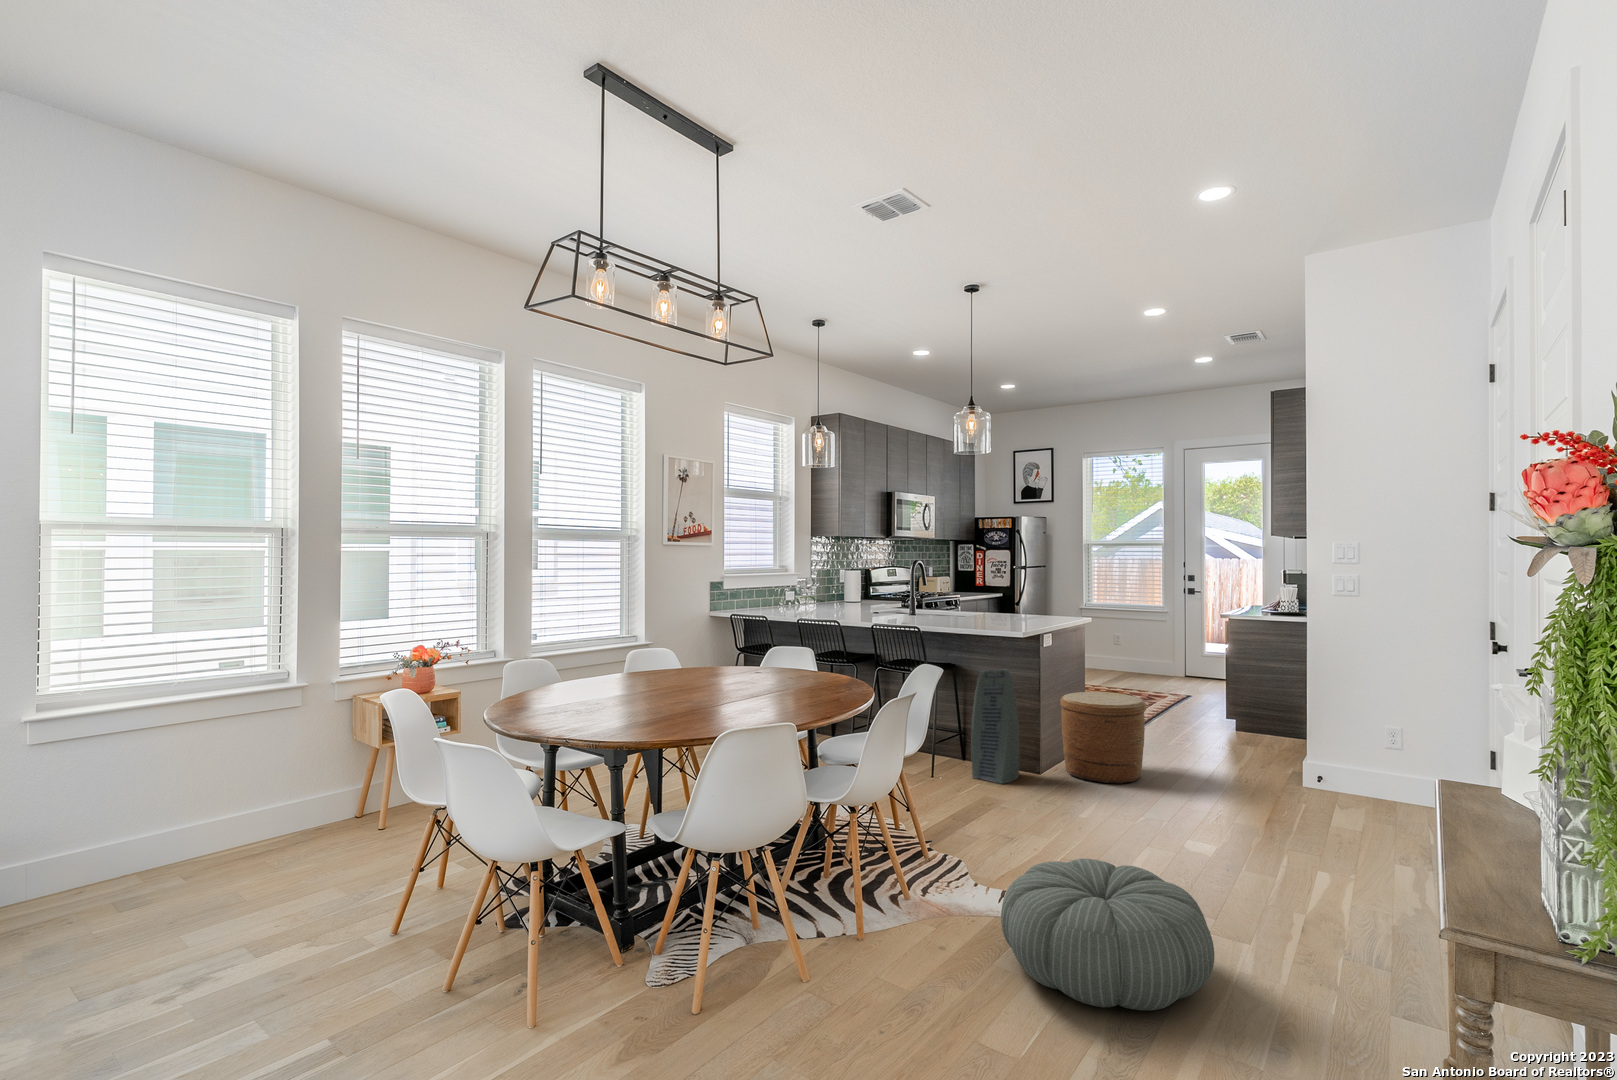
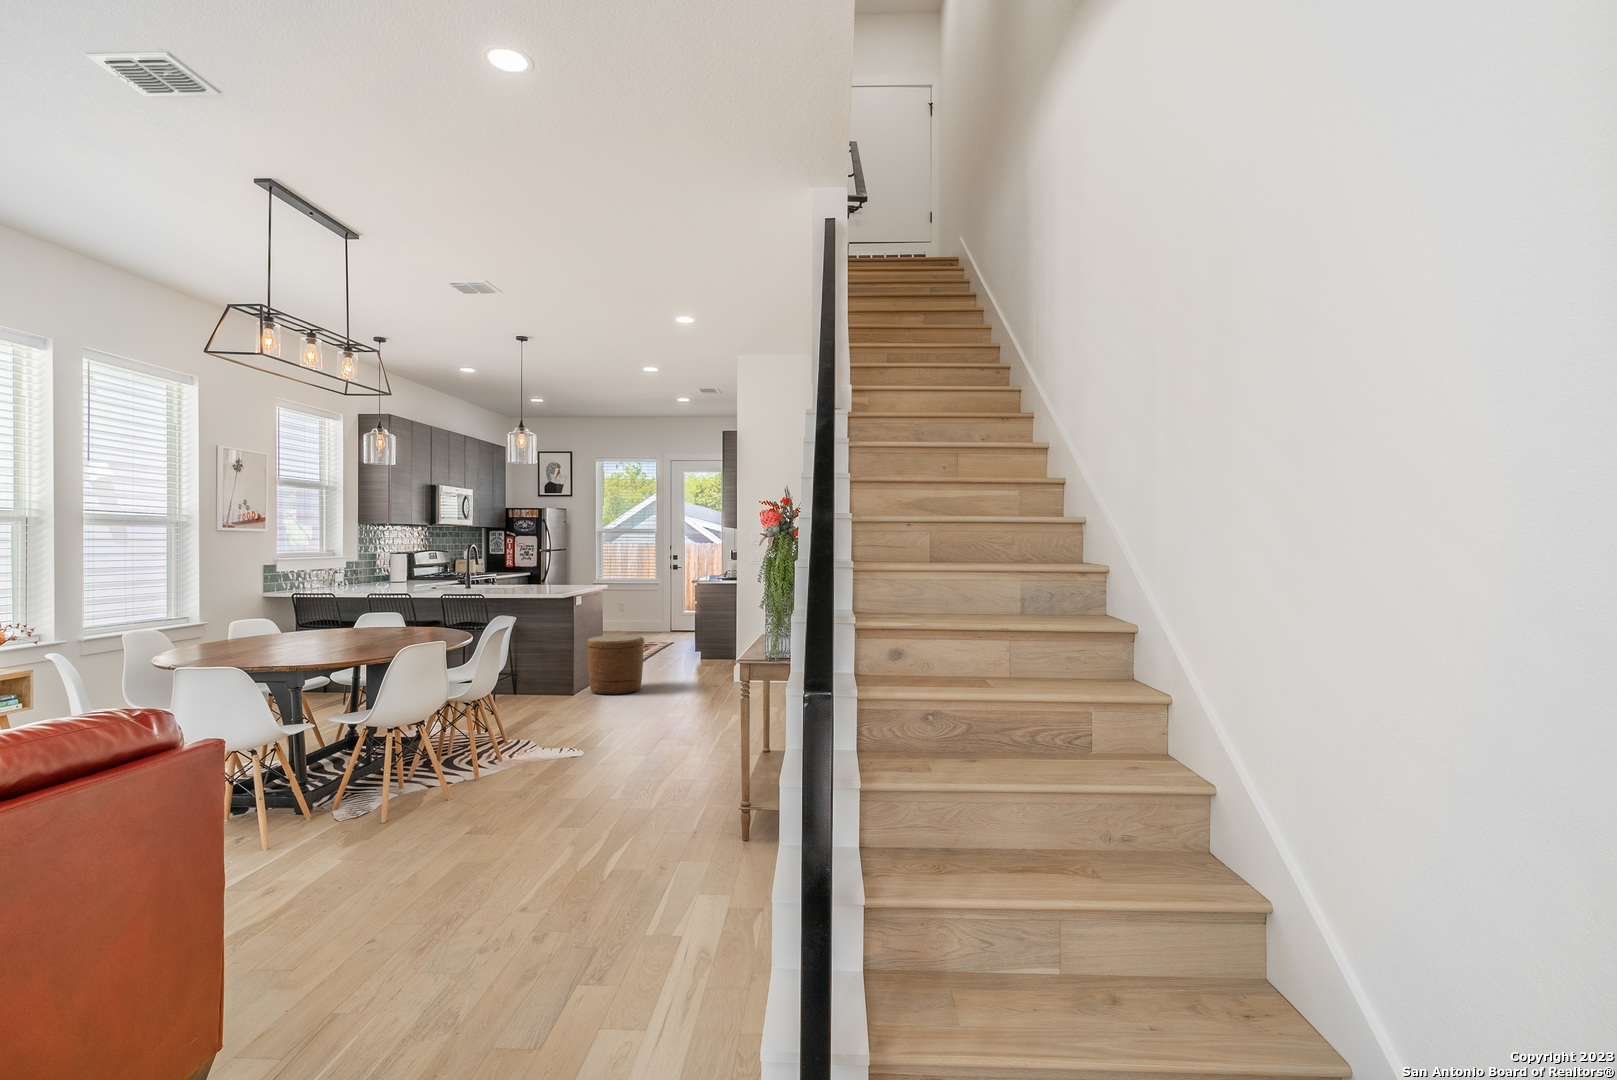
air purifier: present [971,669,1020,784] -> none [523,622,558,704]
pouf: present [1001,858,1214,1011] -> none [564,713,678,779]

